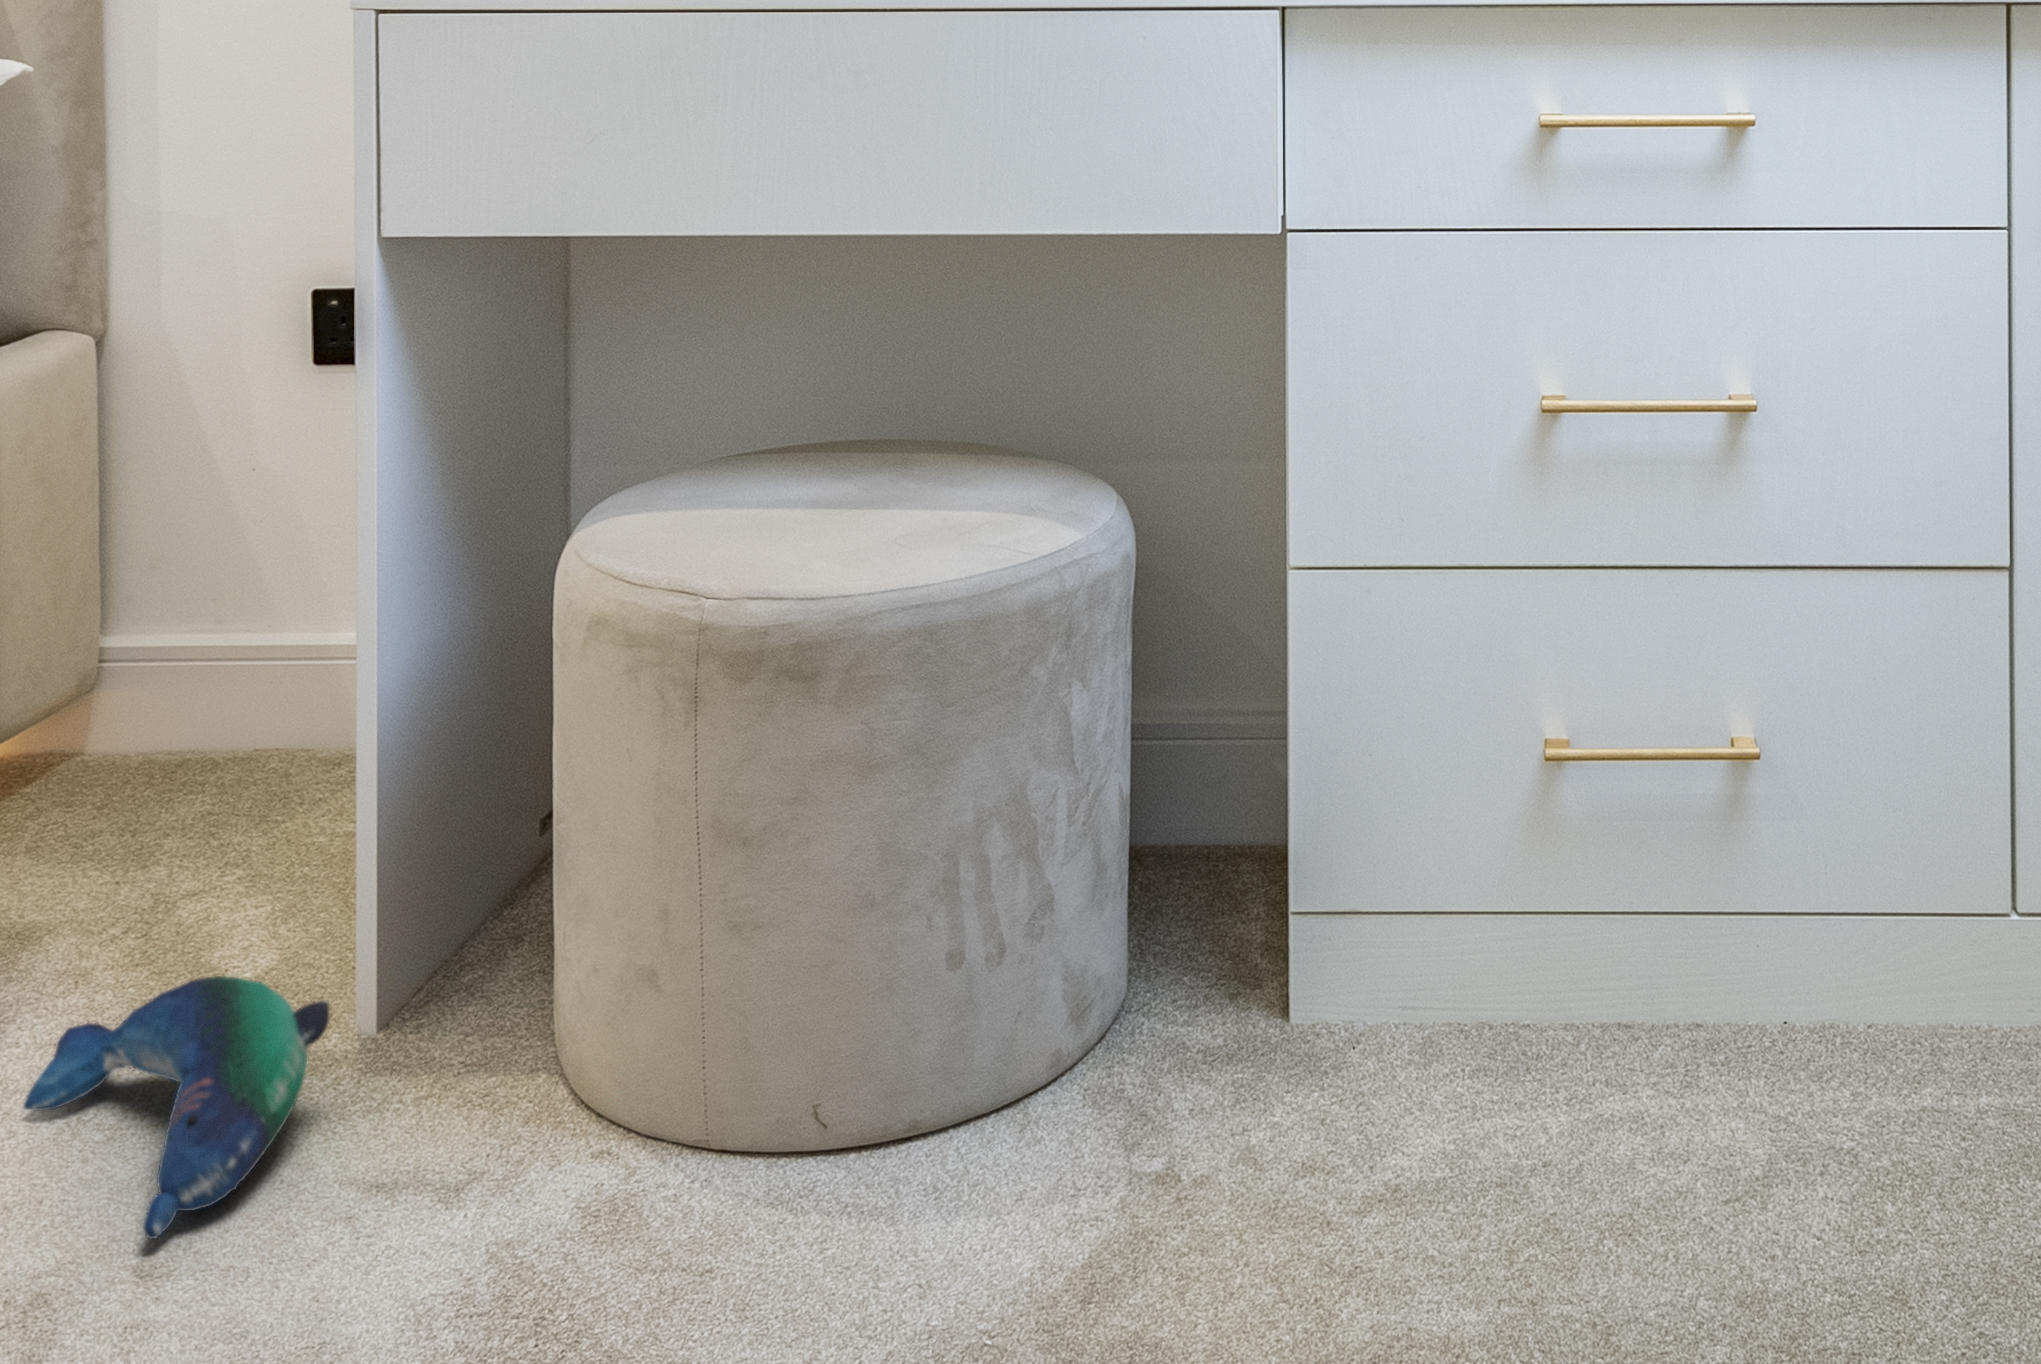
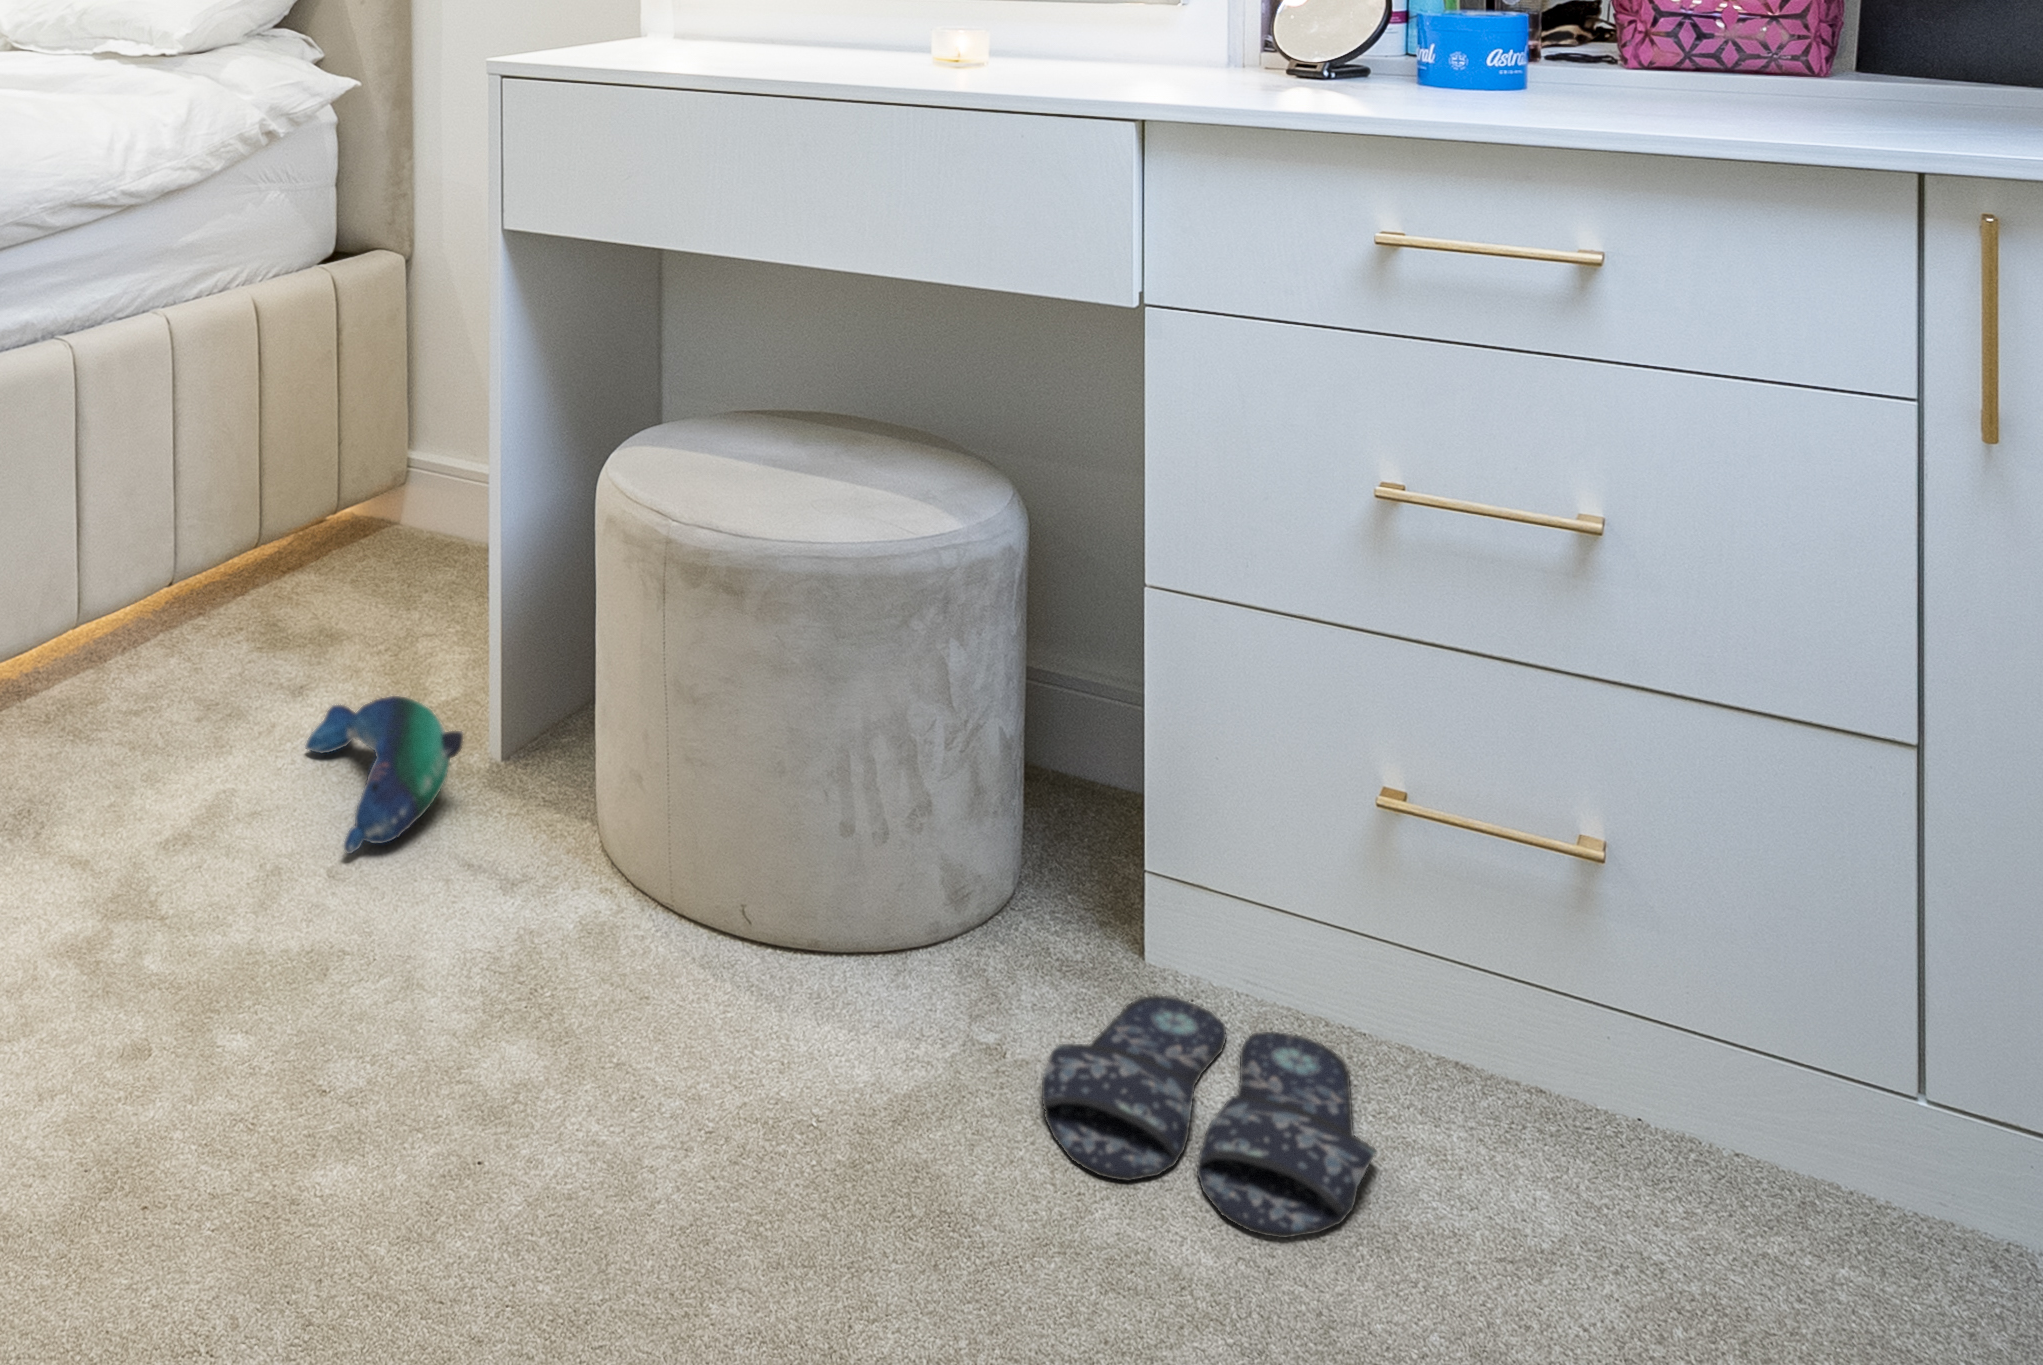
slippers: none [1238,1050,1595,1278] -> present [1042,996,1376,1238]

